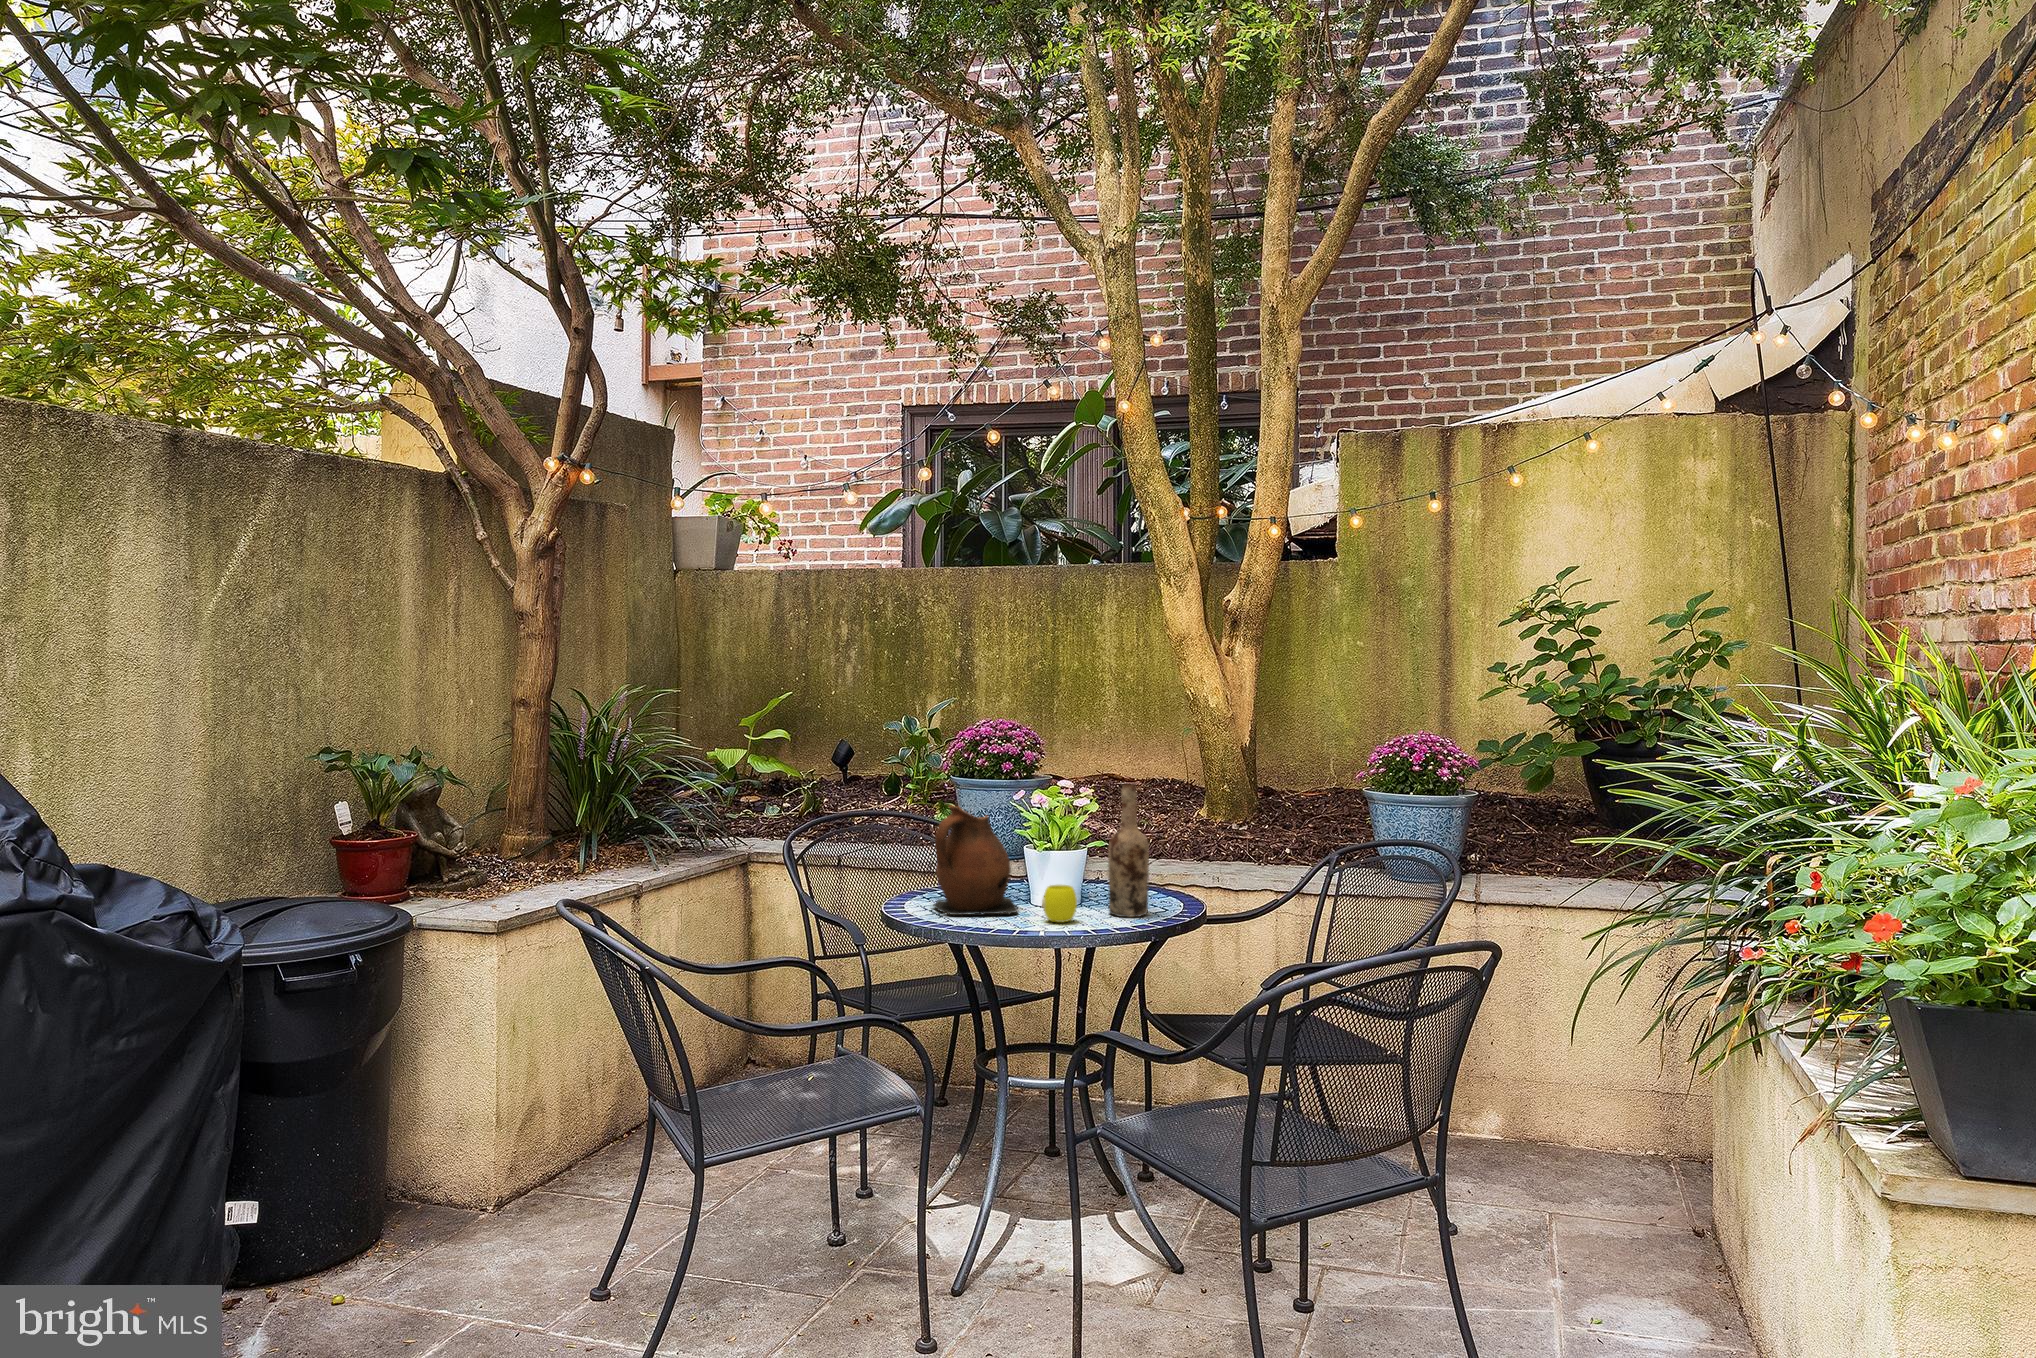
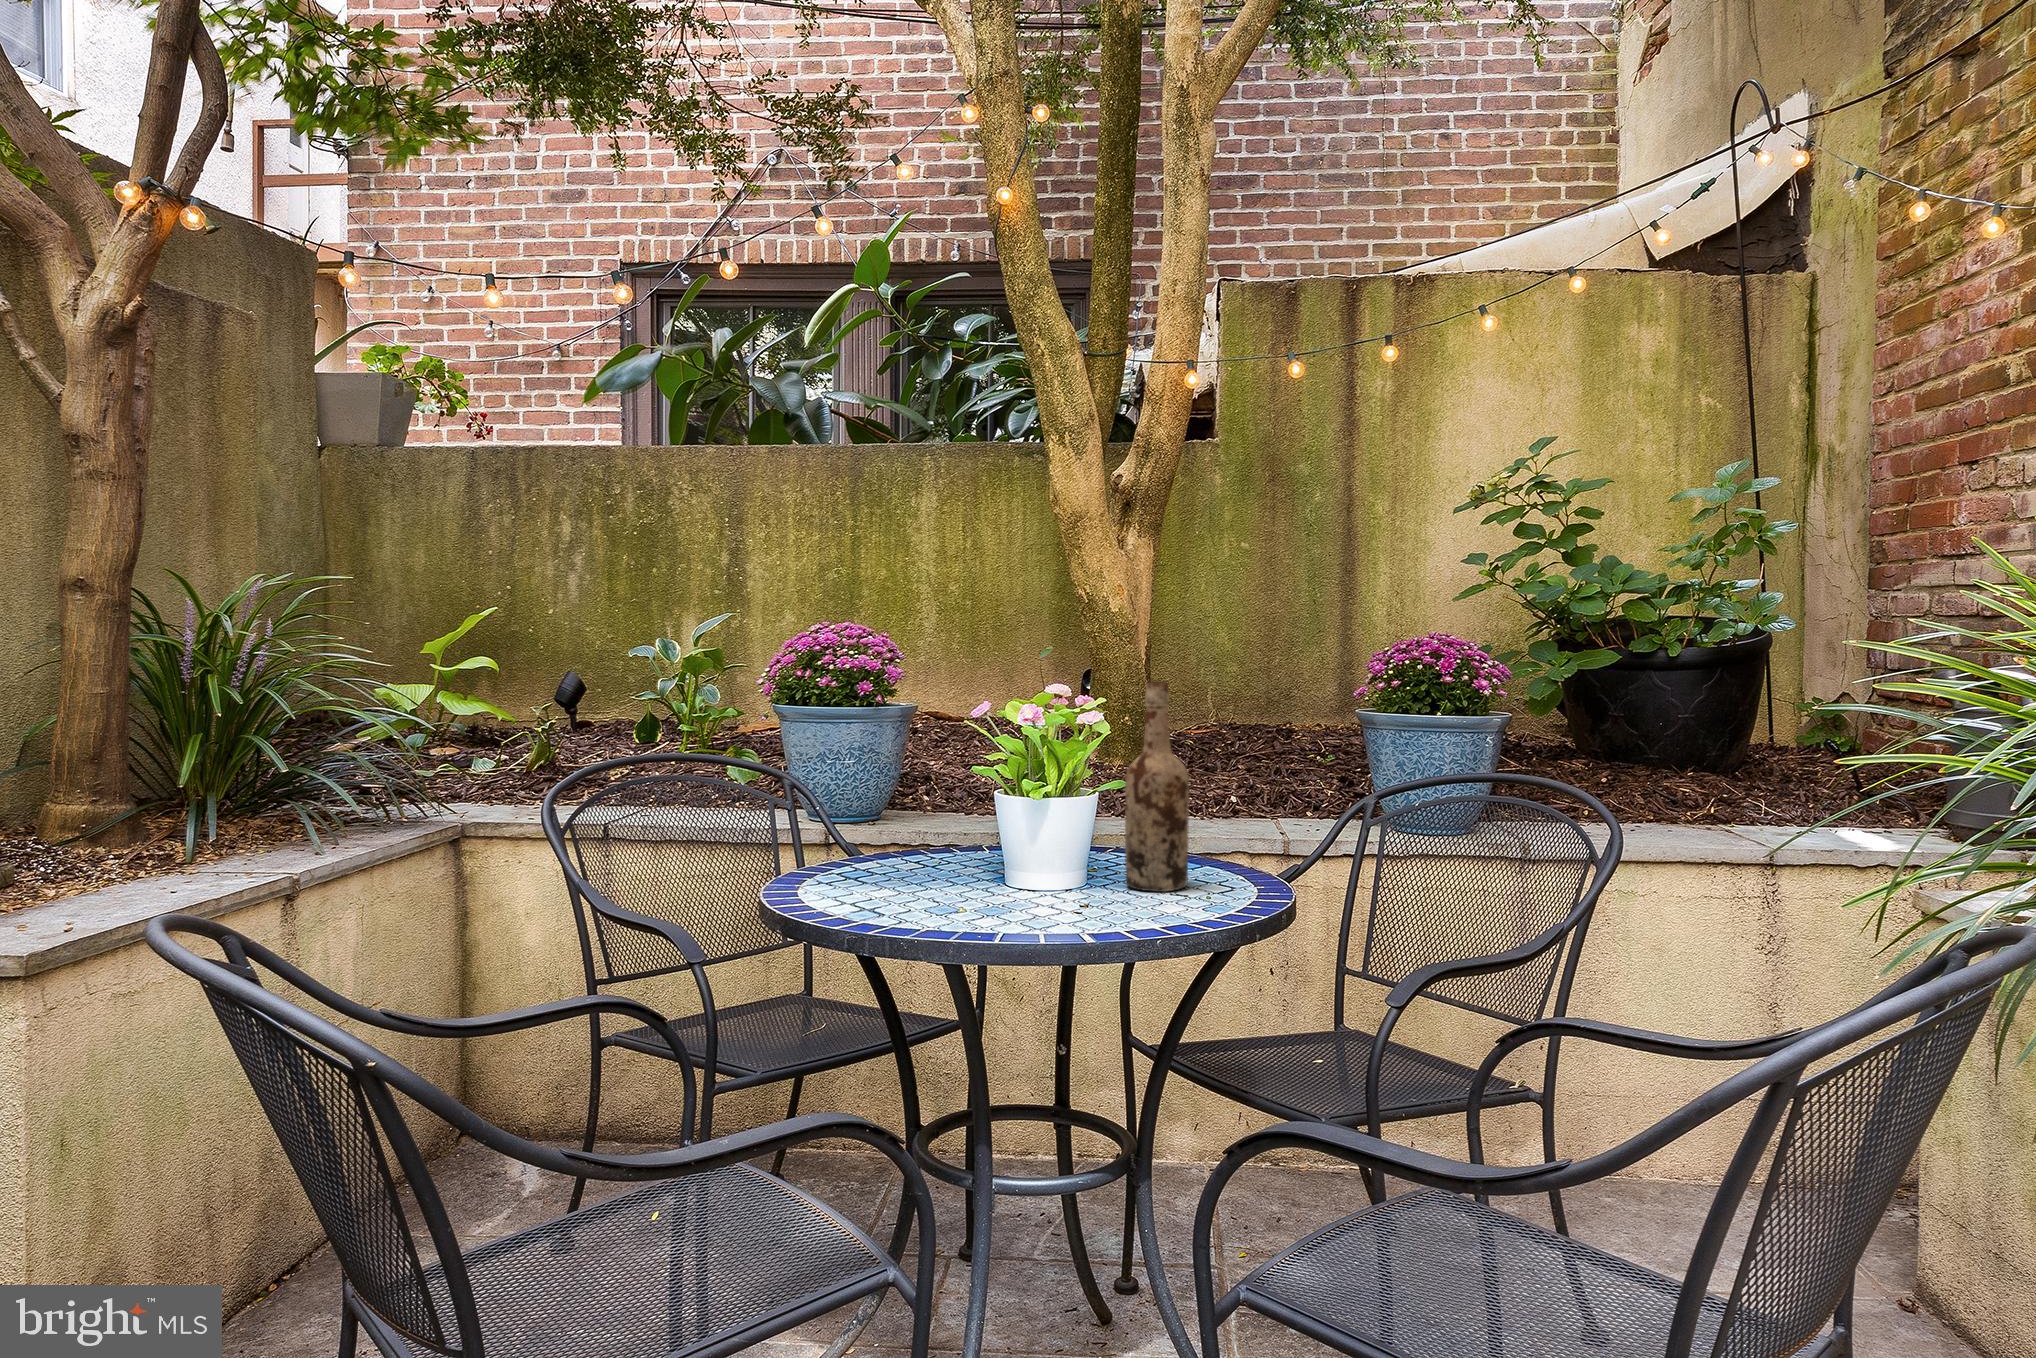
ceramic pitcher: present [933,805,1018,915] -> none [834,722,991,904]
cup: present [1042,885,1077,922] -> none [1040,844,1097,905]

